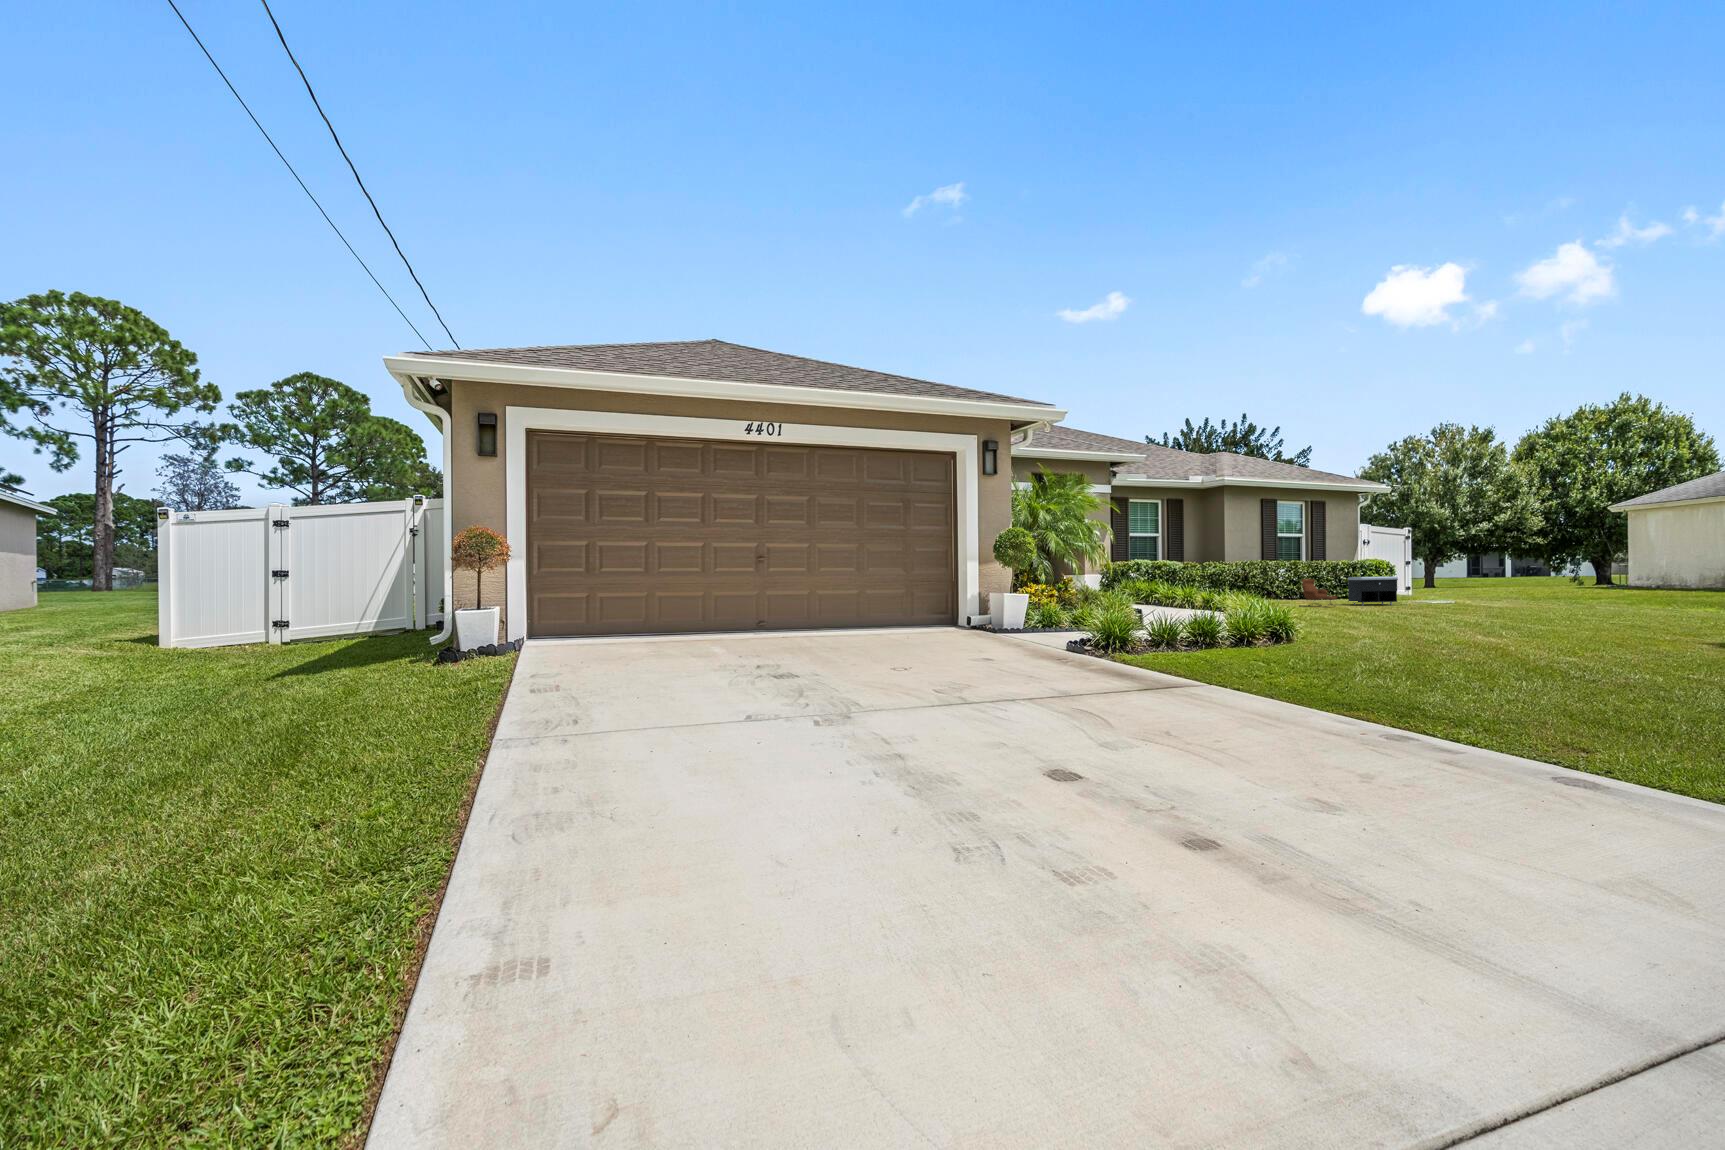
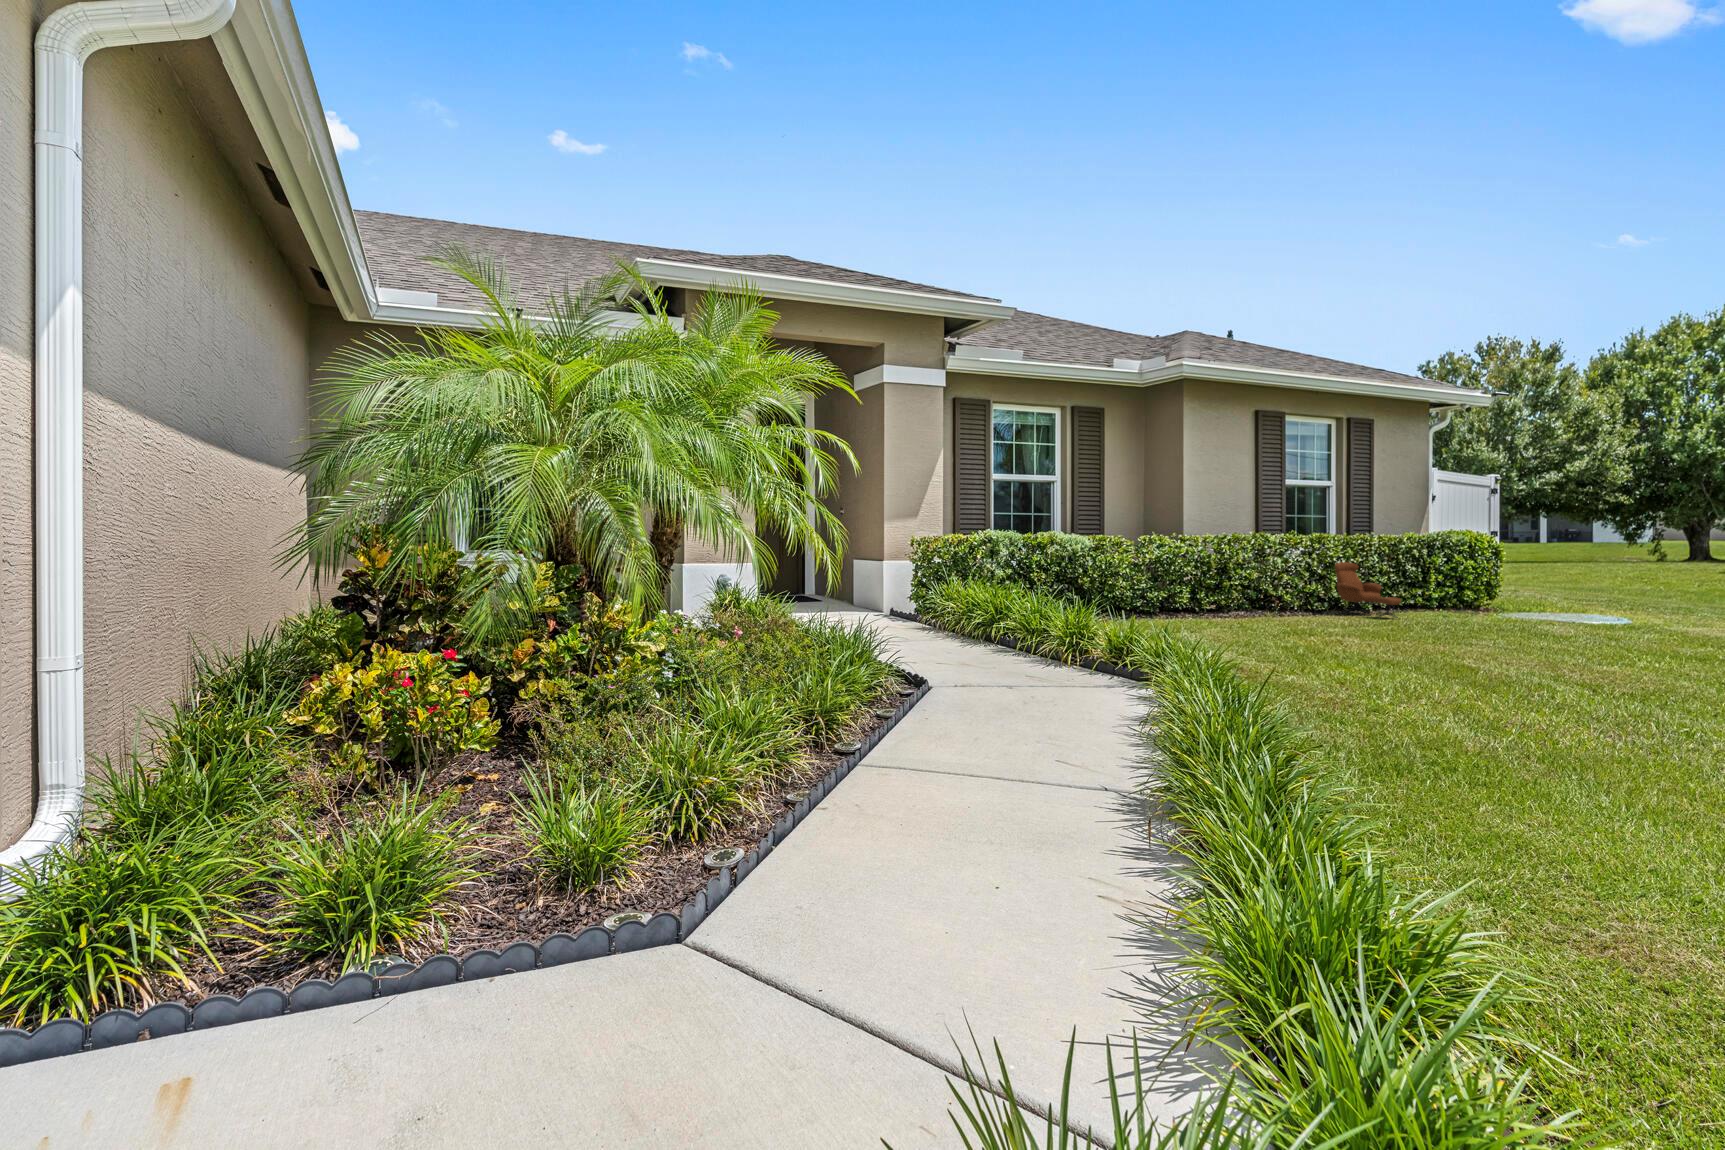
storage bench: present [1348,577,1398,605] -> none [1413,561,1505,614]

